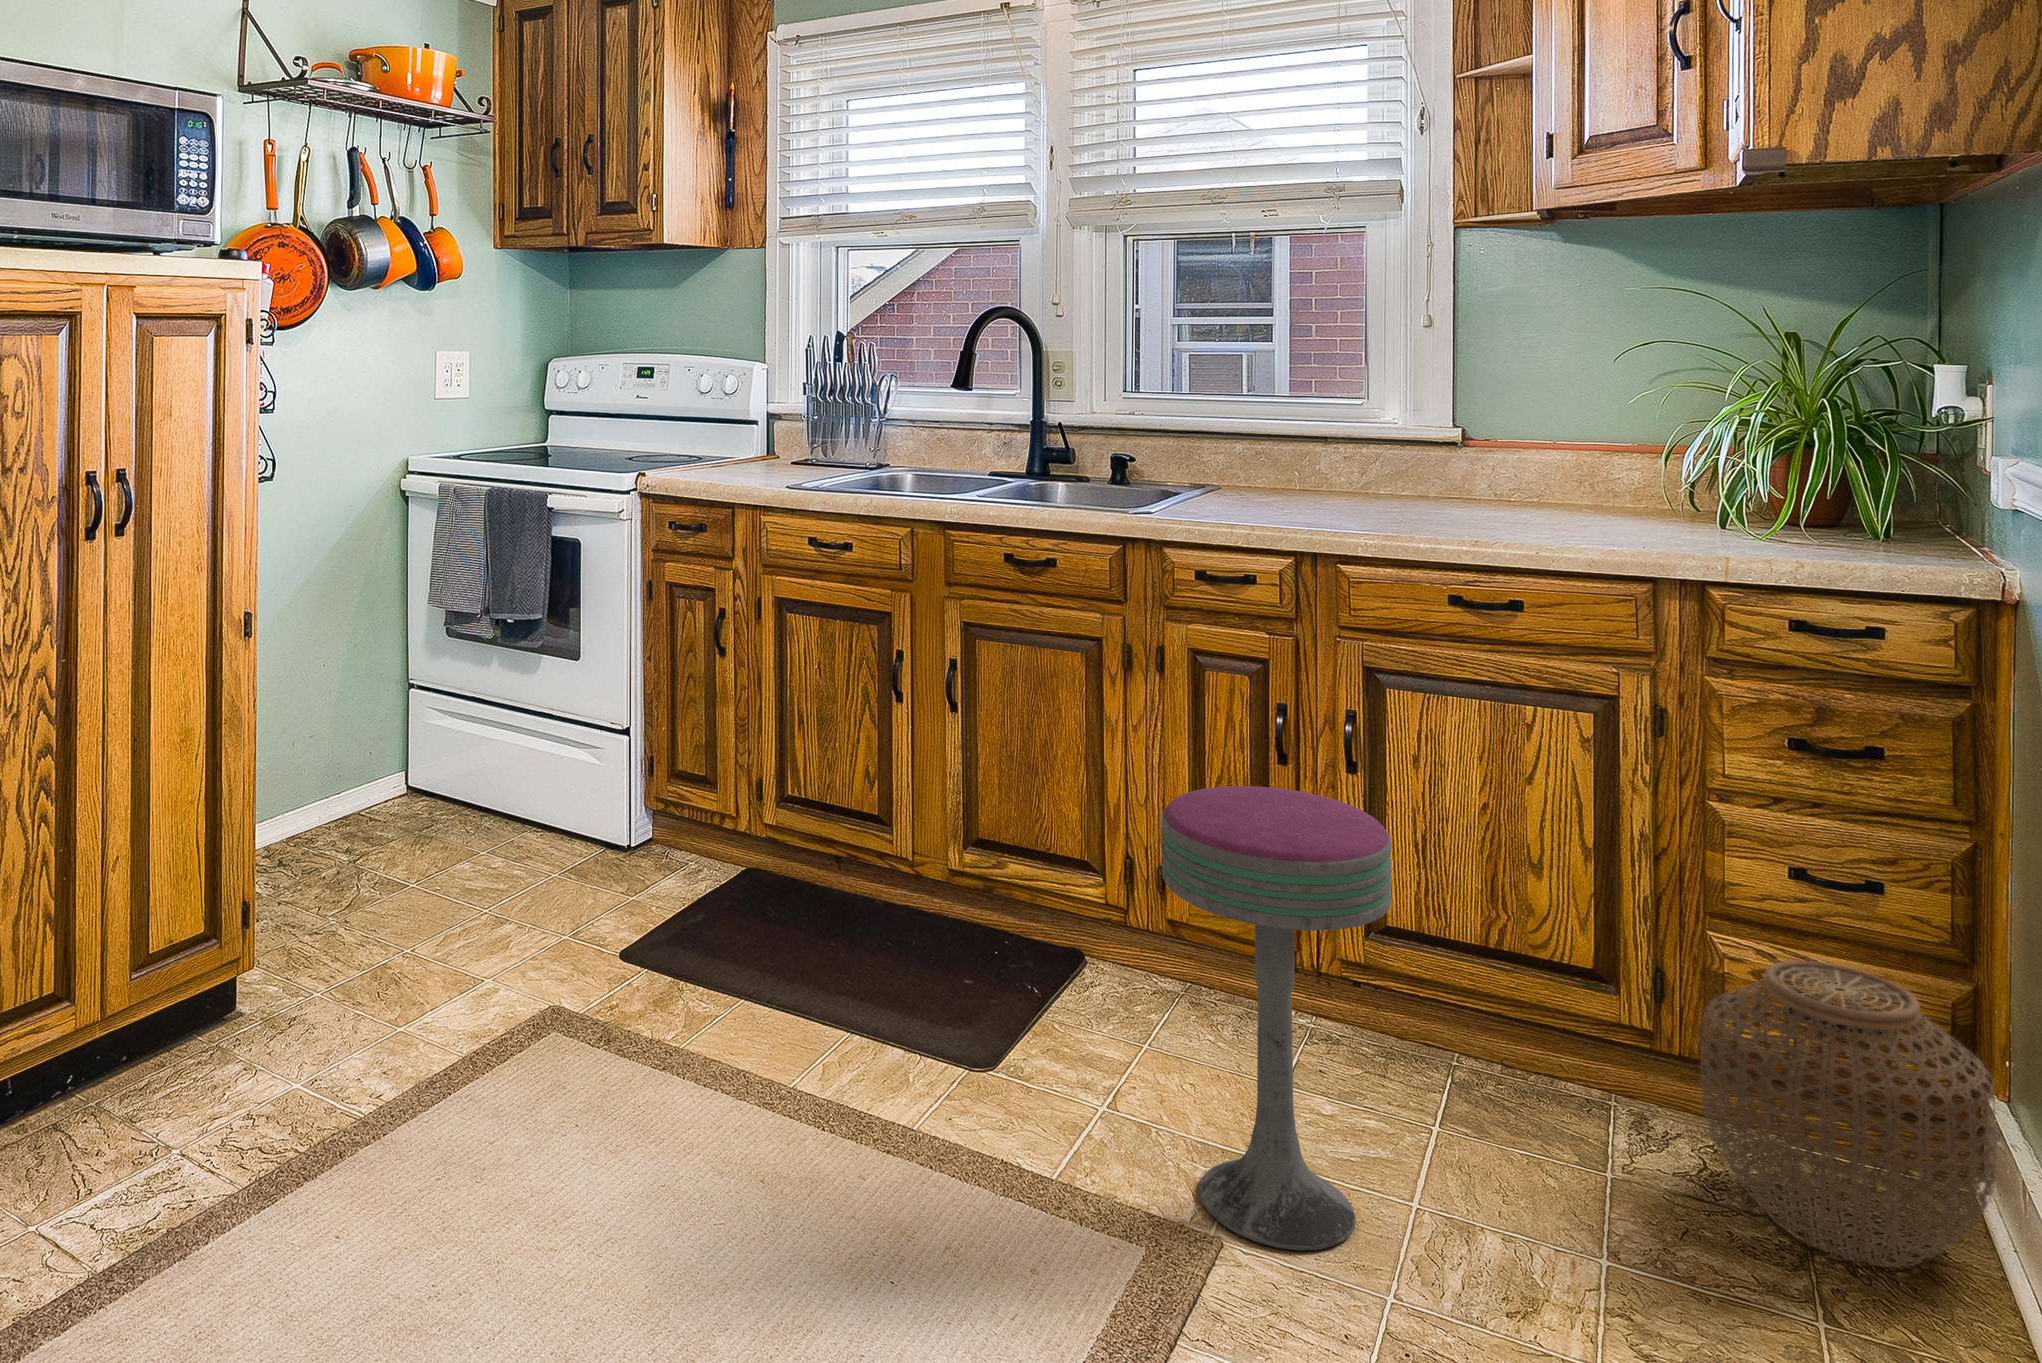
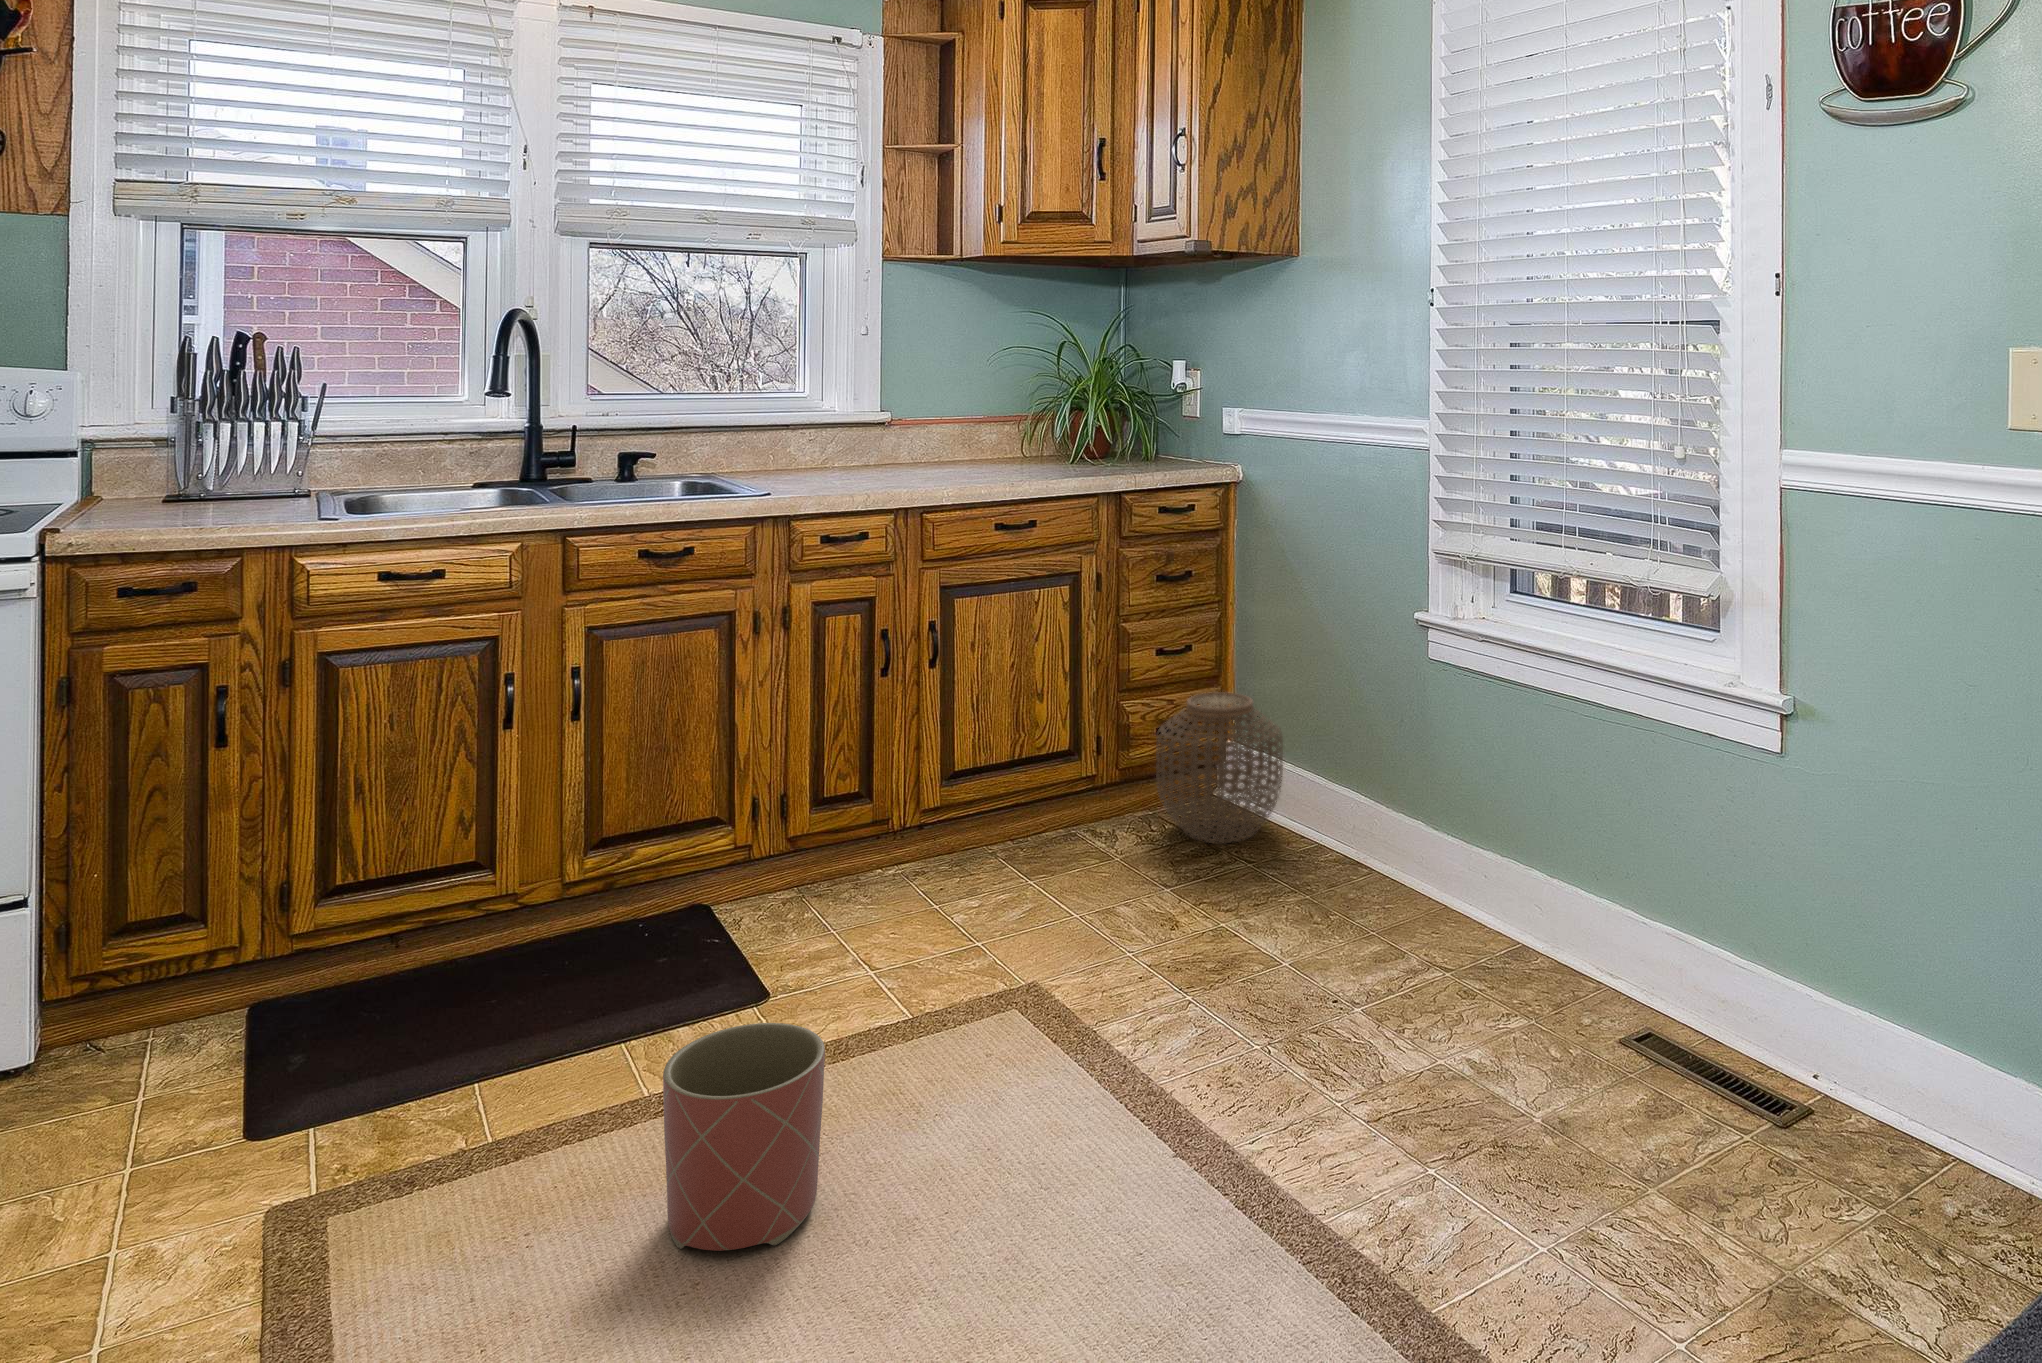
bar stool: present [1162,786,1392,1250] -> none [982,663,1134,974]
planter: none [564,1018,714,1245] -> present [663,1023,825,1251]

